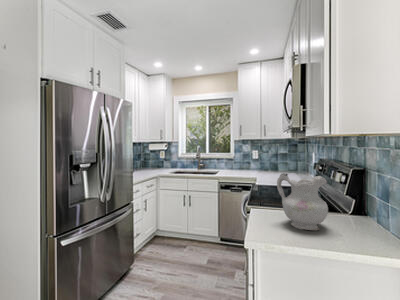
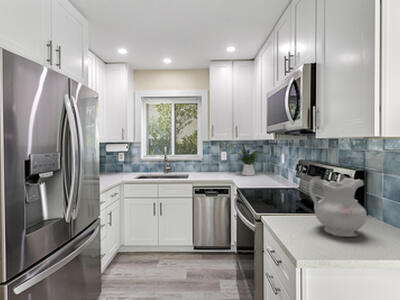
flower arrangement: none [261,143,292,174] -> present [238,144,262,176]

